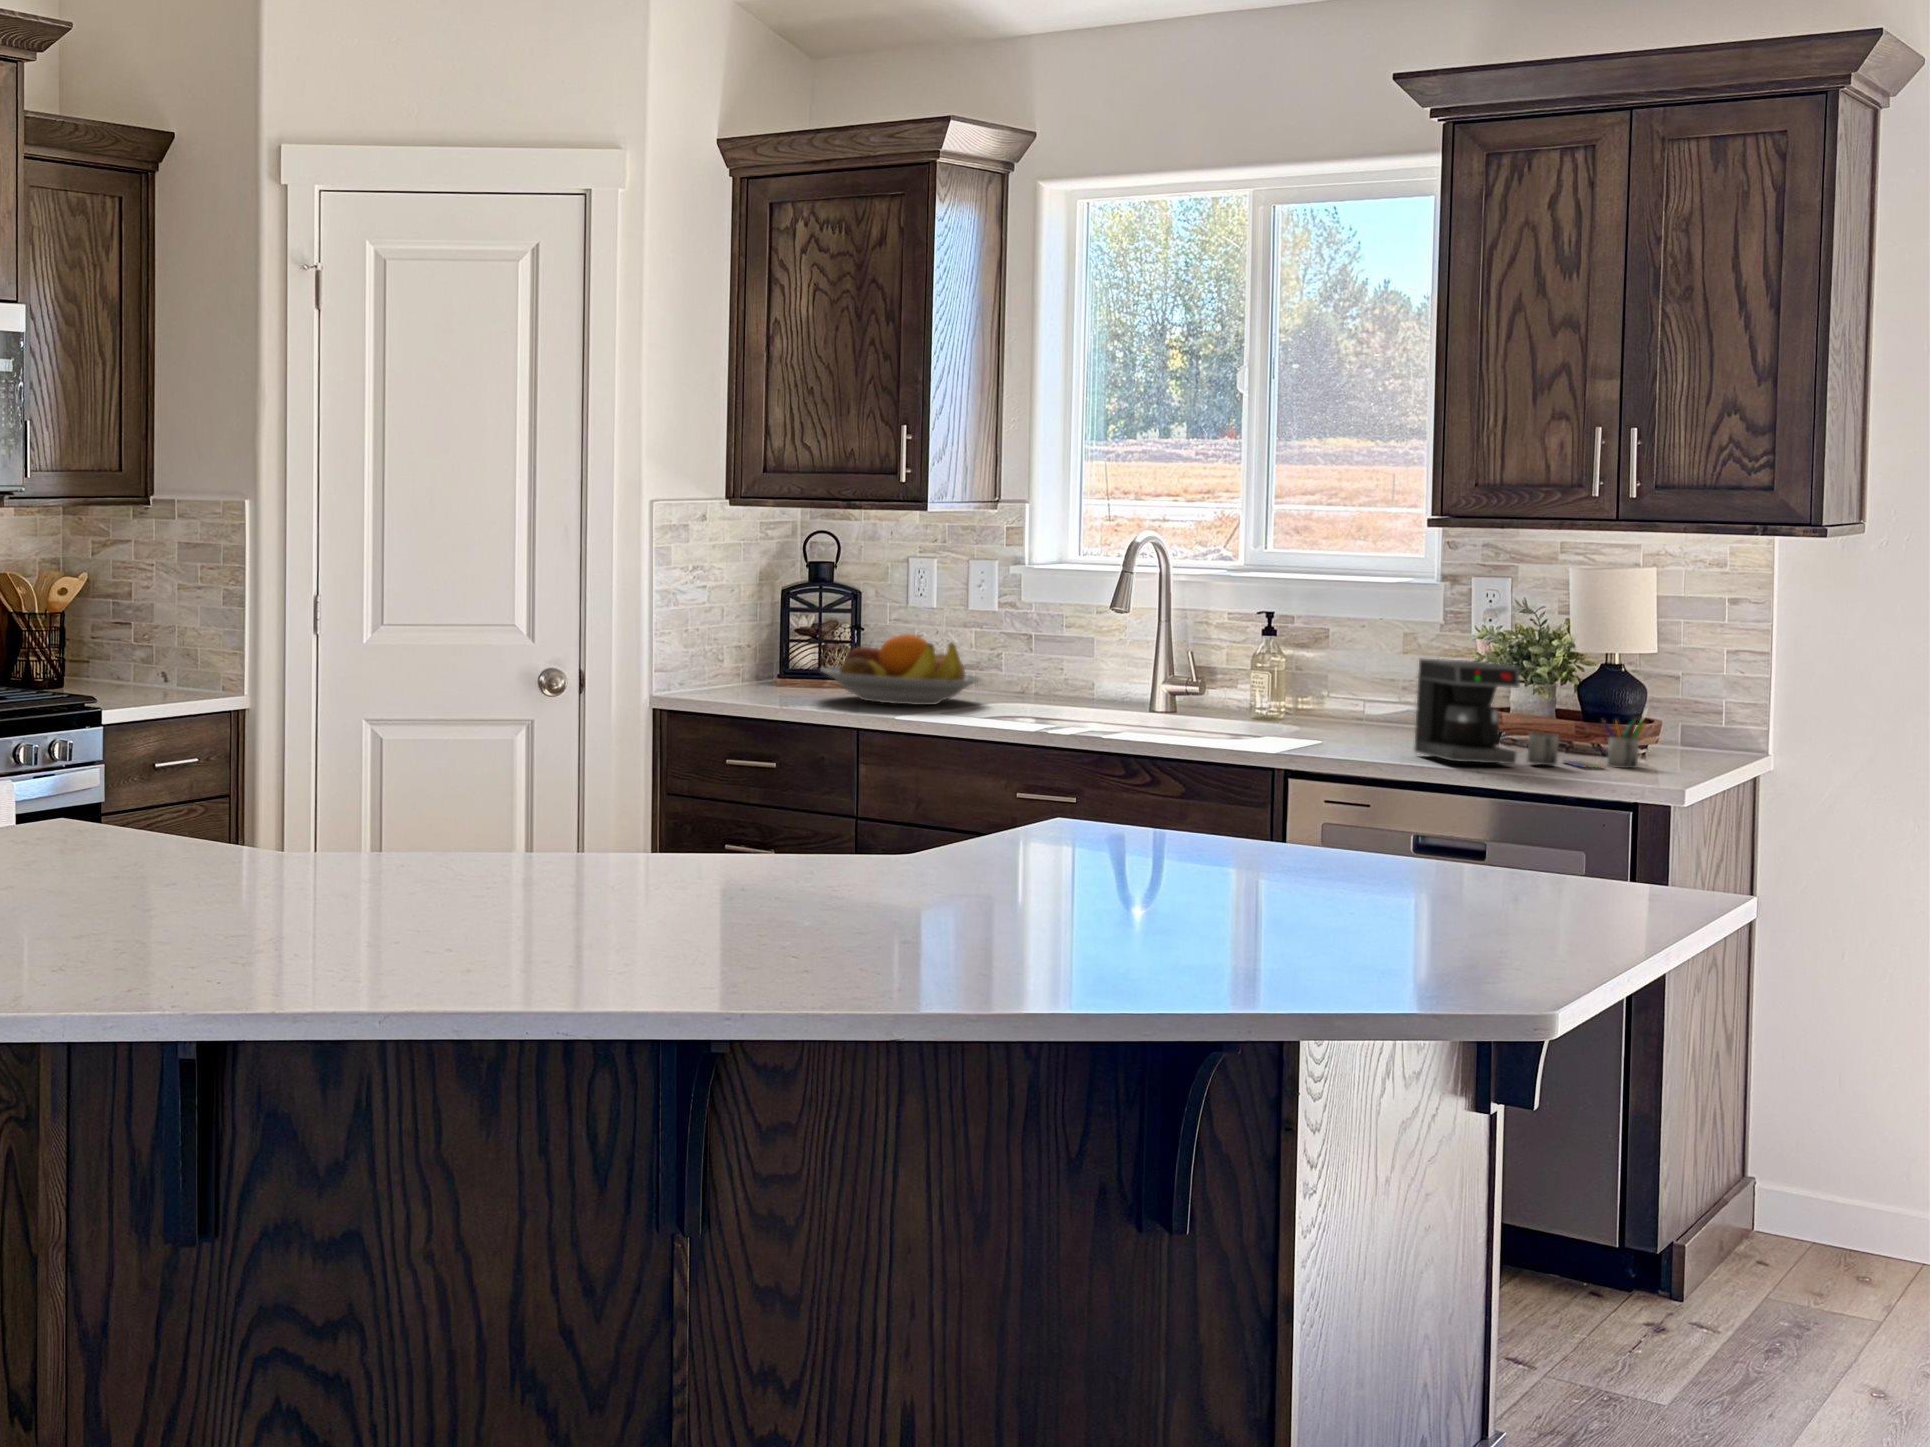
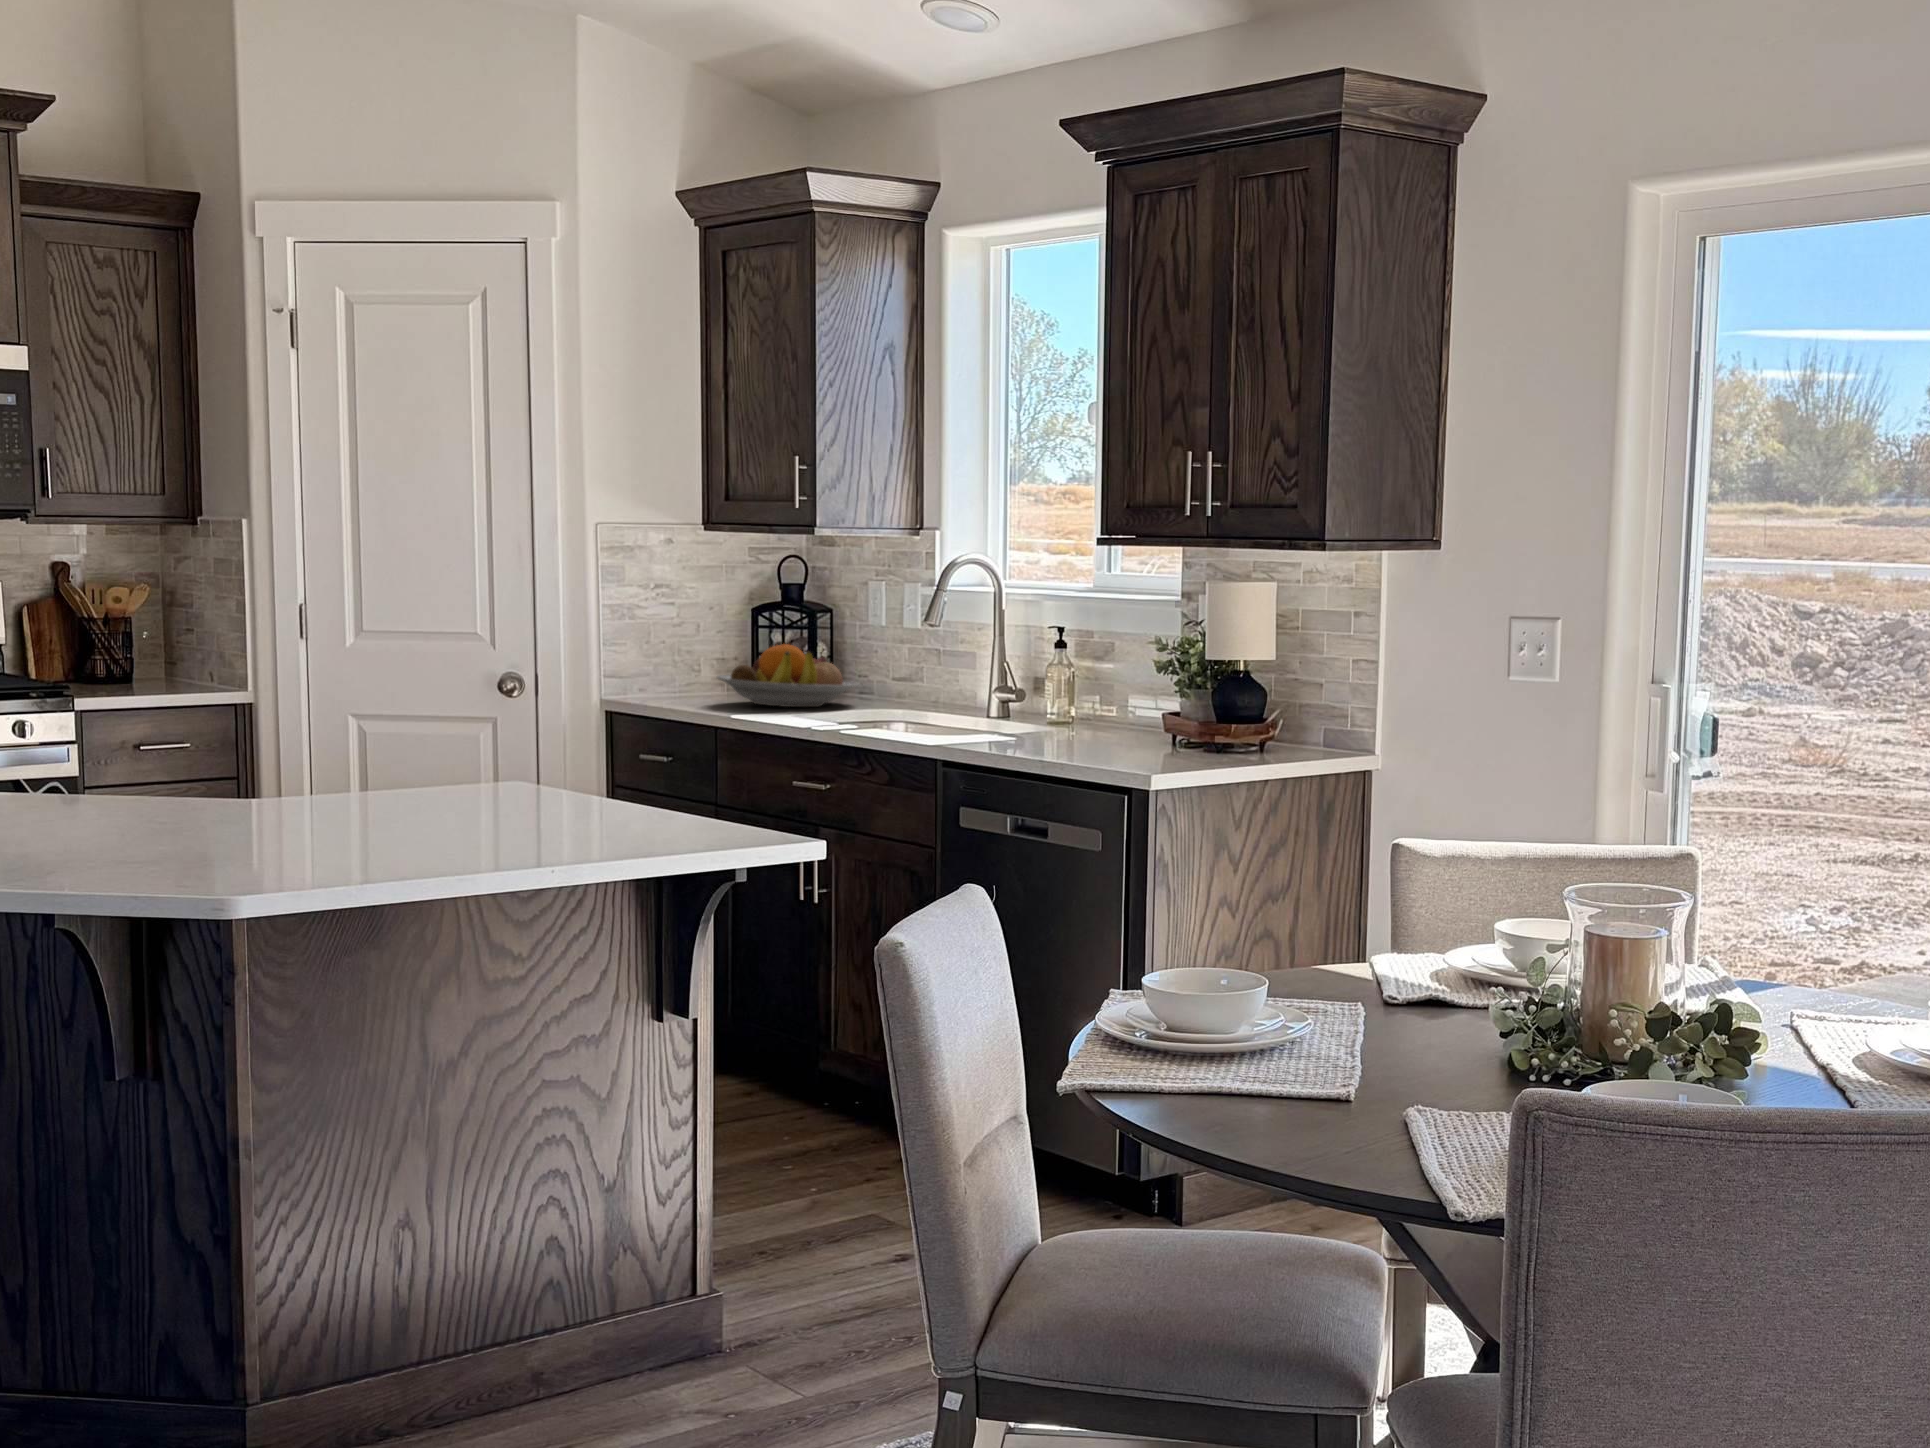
coffee maker: present [1415,659,1645,768] -> none [1032,661,1213,761]

